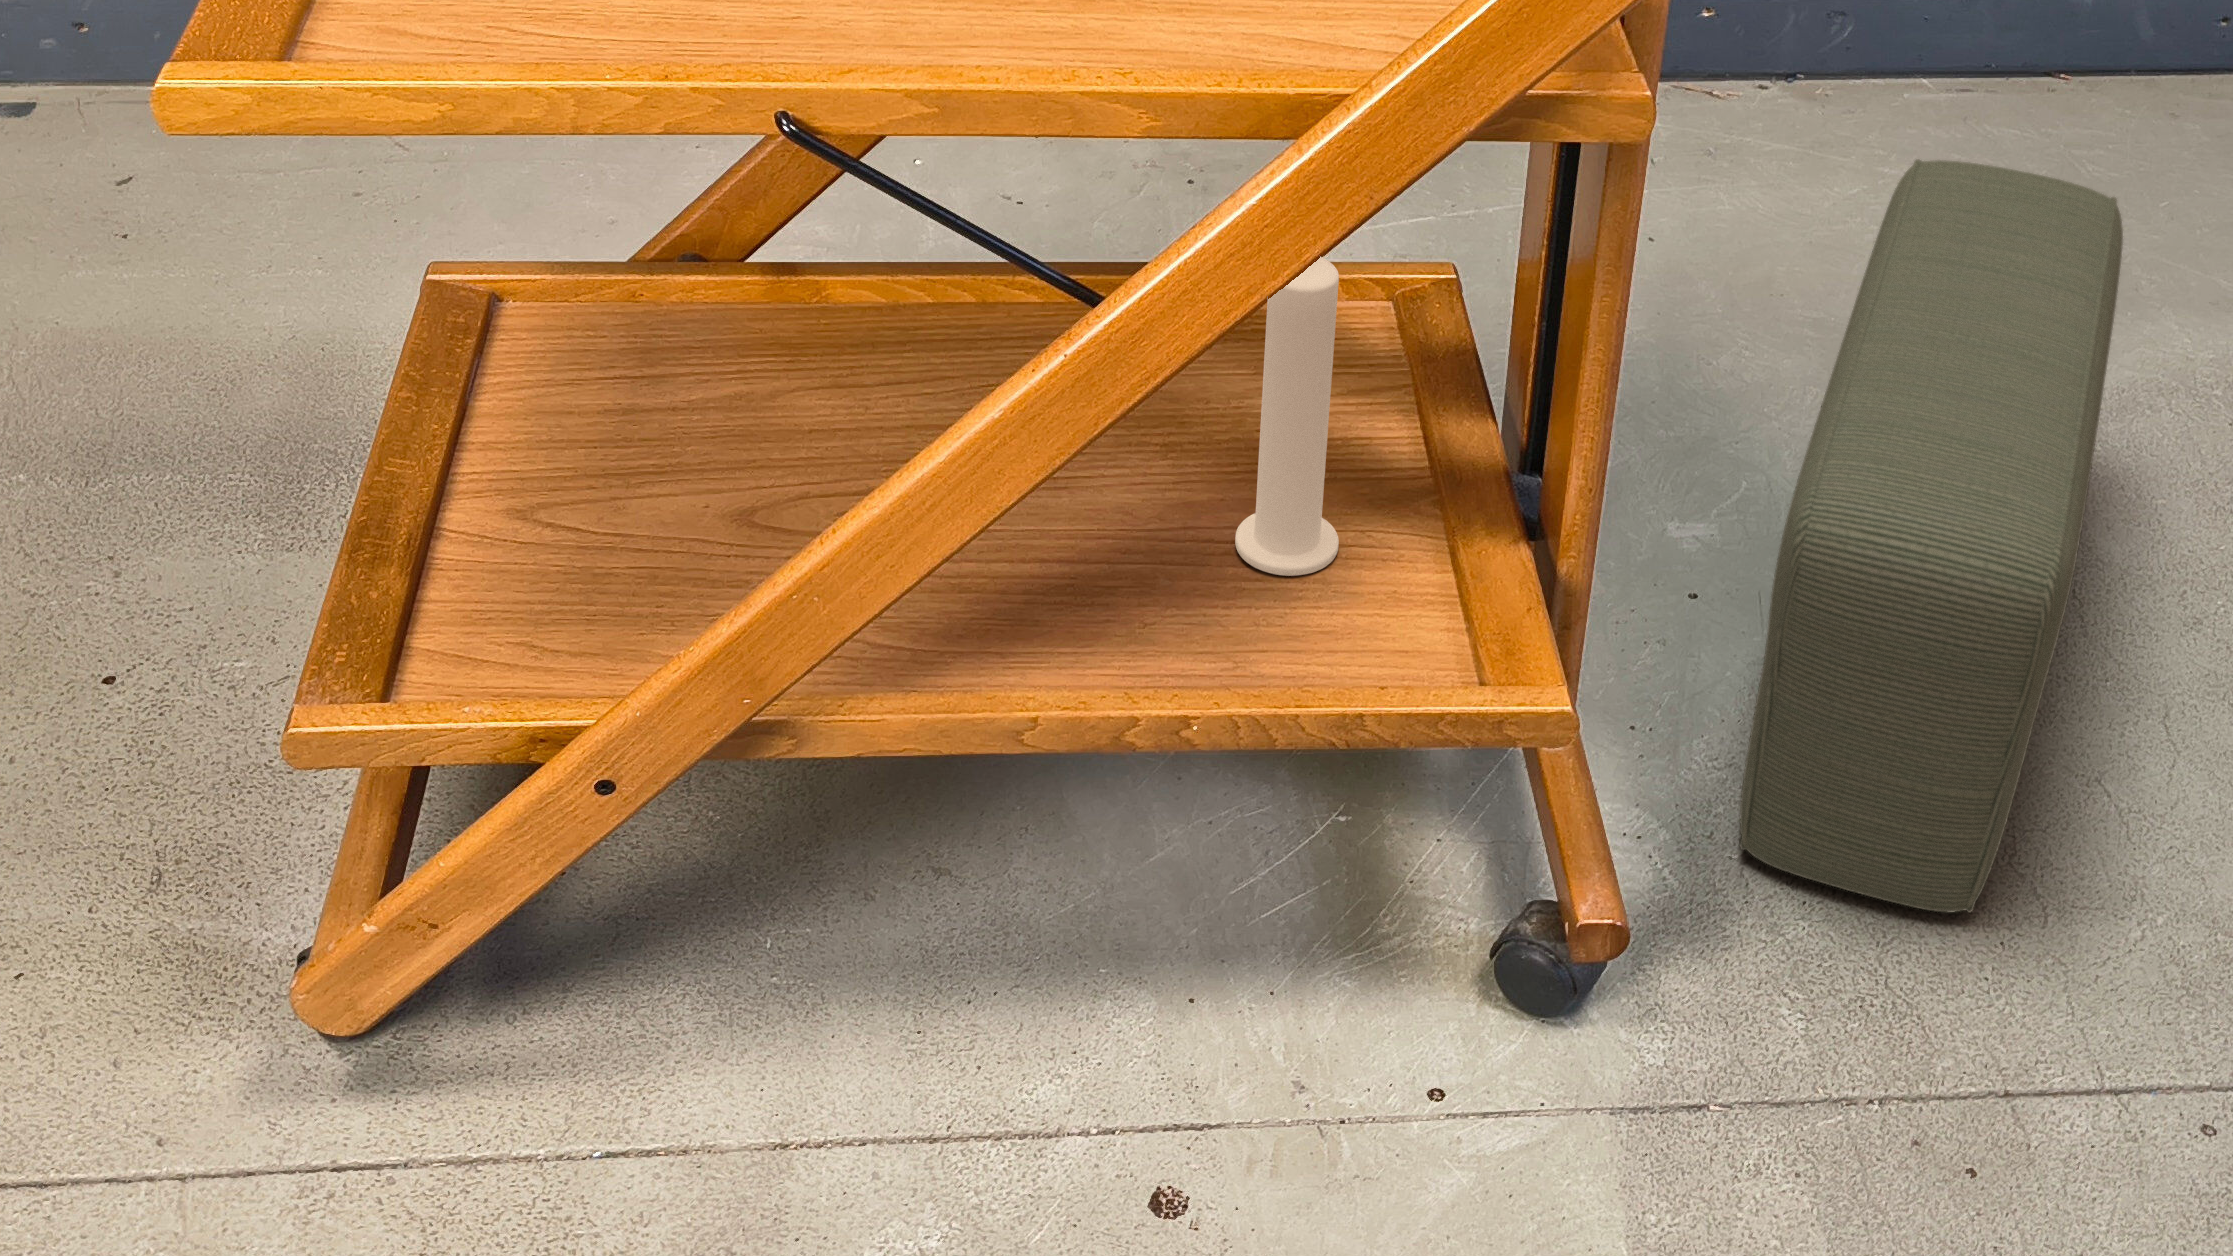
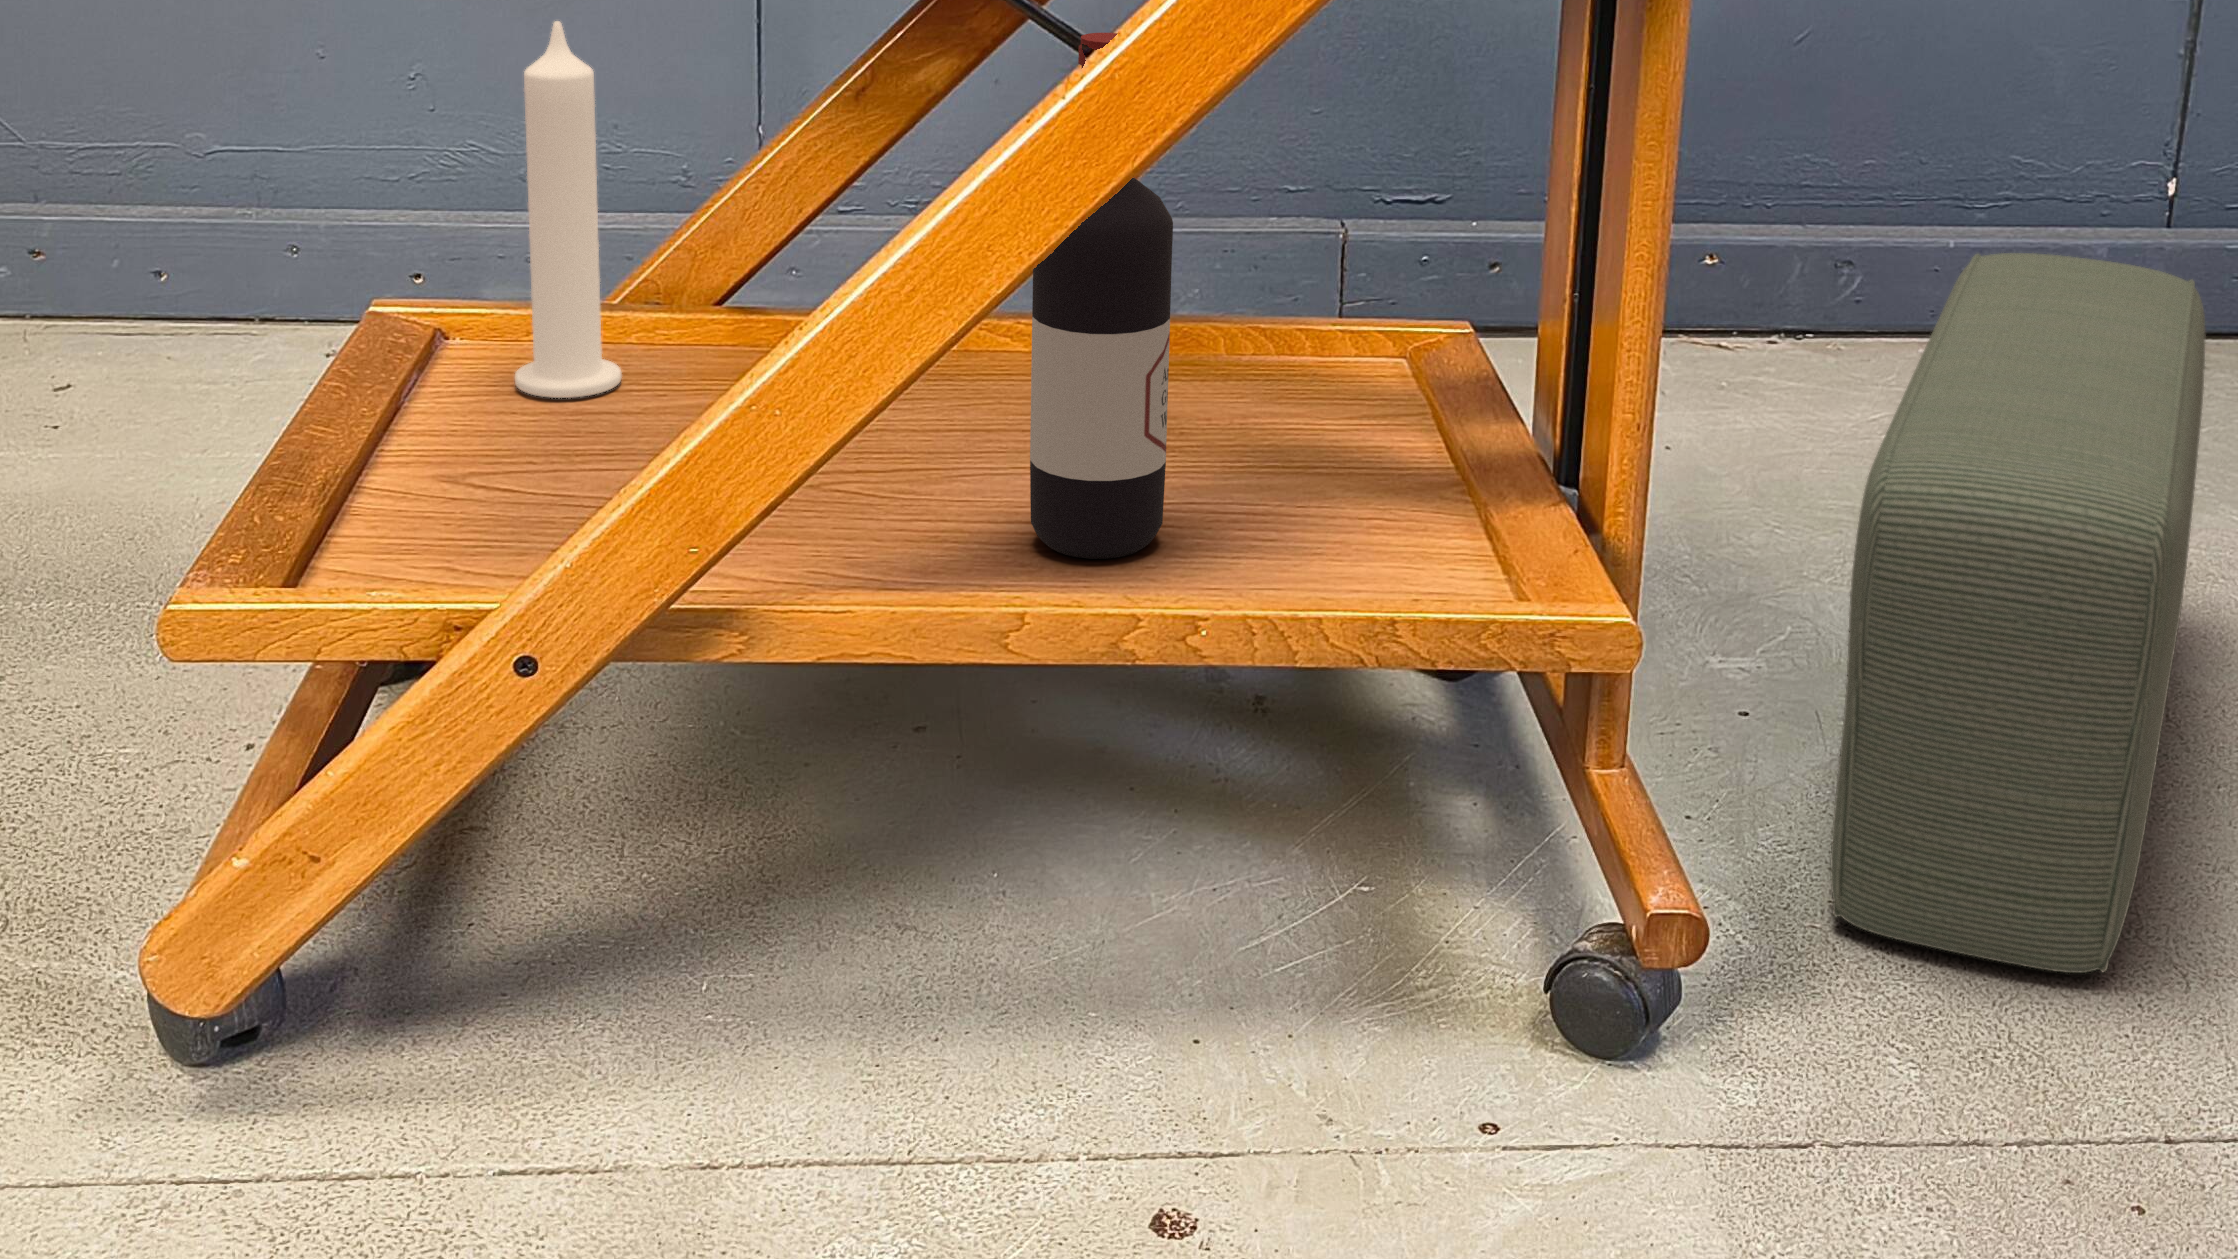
wine bottle: none [1039,202,1168,641] -> present [1030,33,1173,559]
candle: present [1235,257,1339,576] -> present [515,21,622,398]

